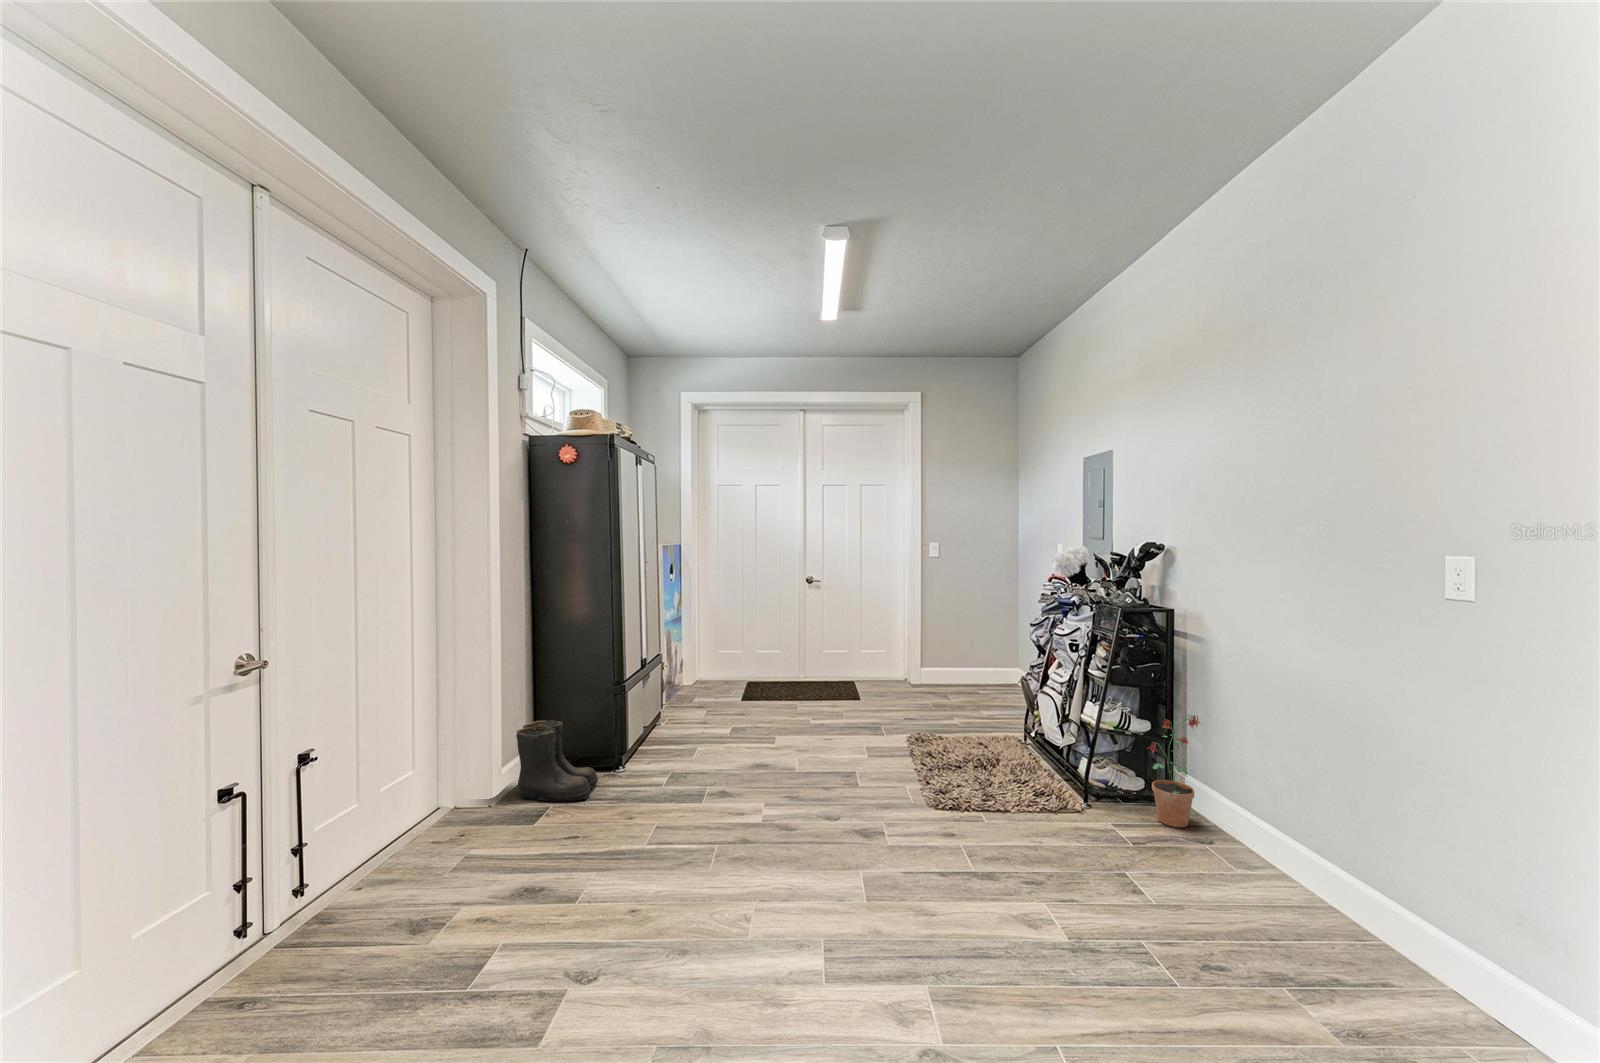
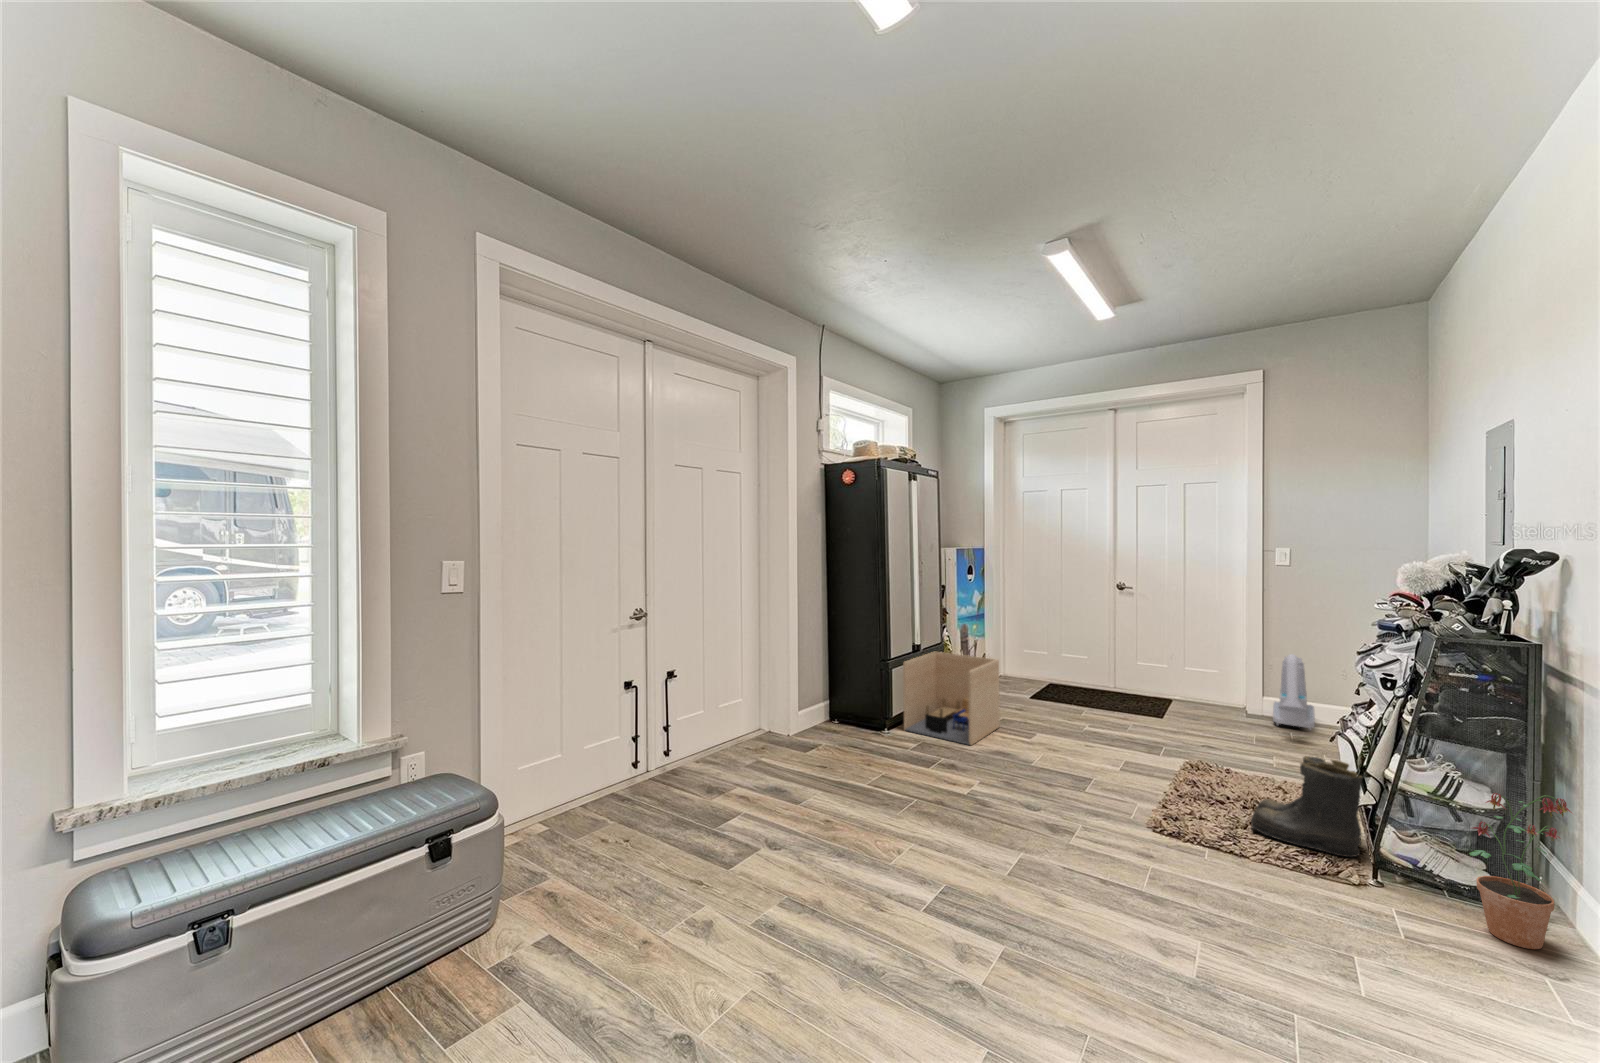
vacuum cleaner: none [927,631,965,693] -> present [1273,654,1315,730]
cardboard box: none [637,666,734,766] -> present [903,651,1000,745]
boots: present [516,720,598,801] -> present [1251,756,1362,857]

